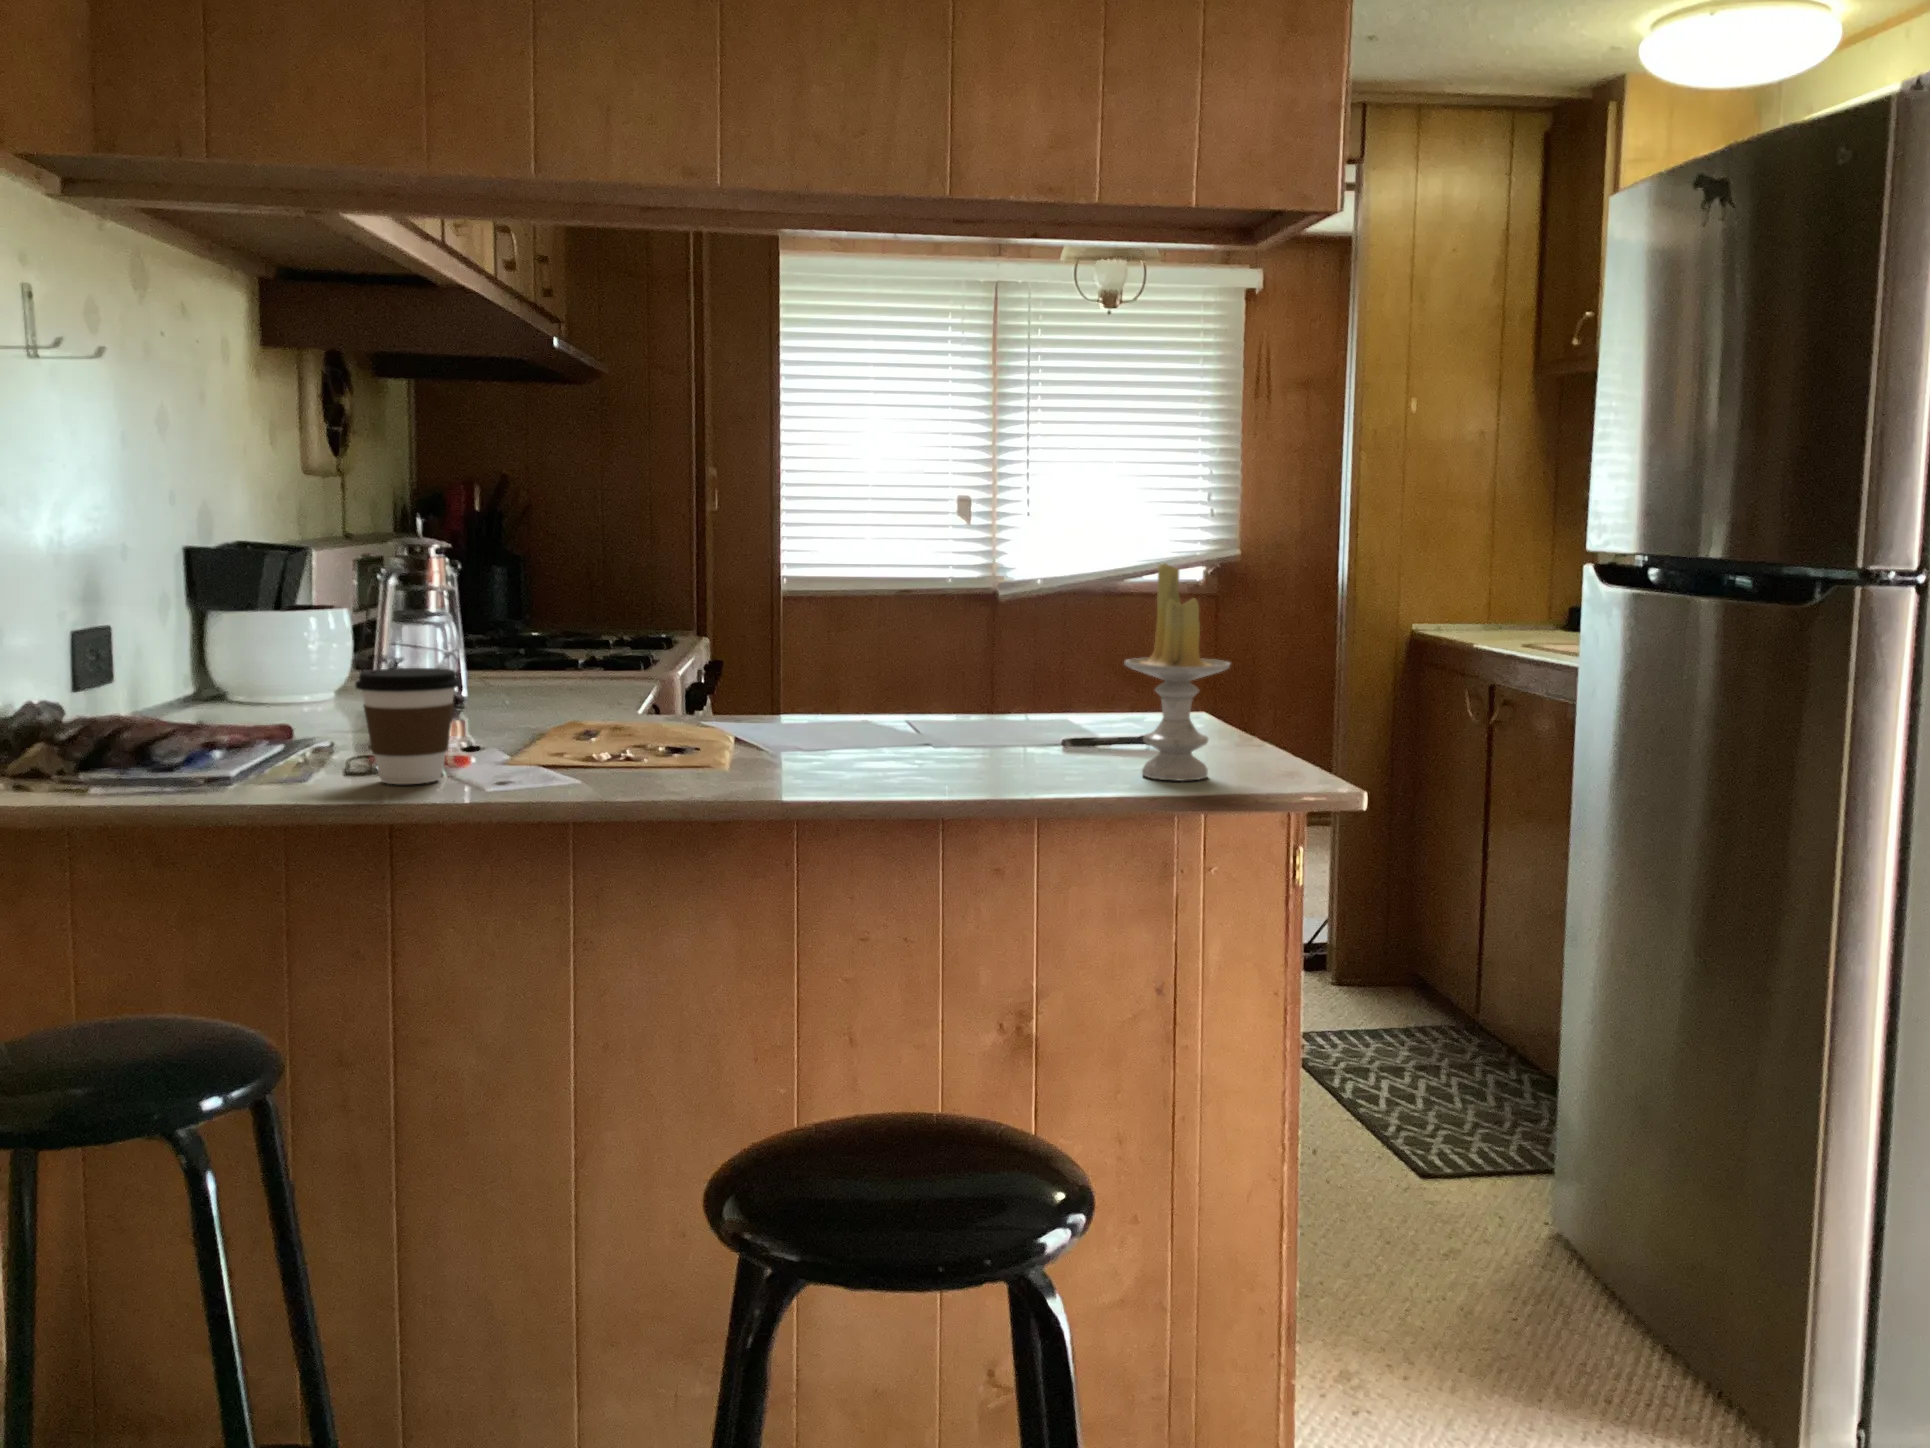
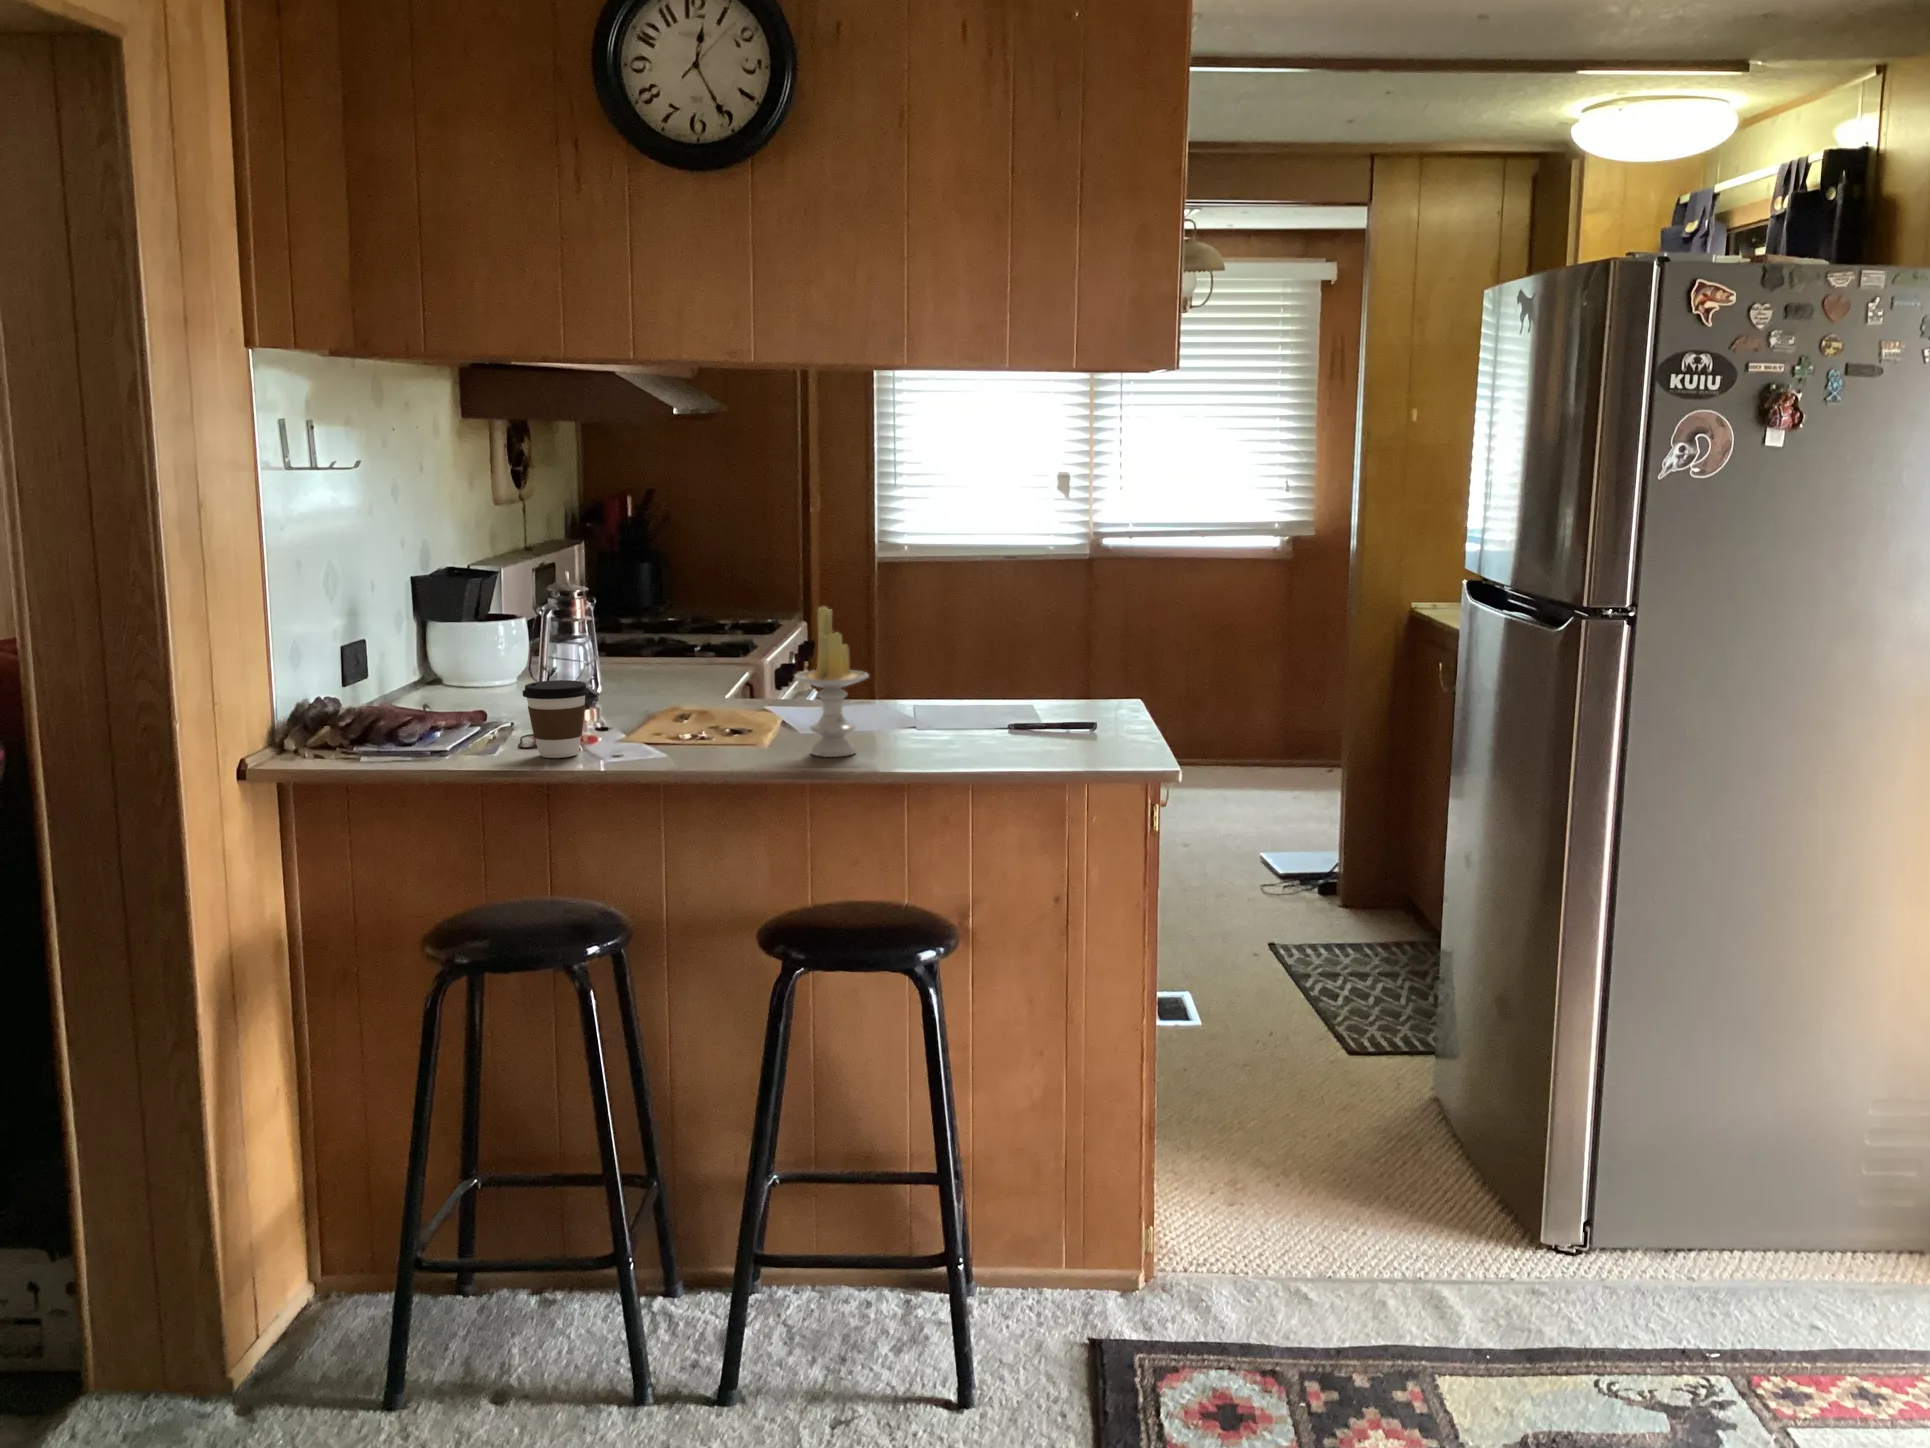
candle: present [1124,564,1230,781] -> present [794,606,869,757]

